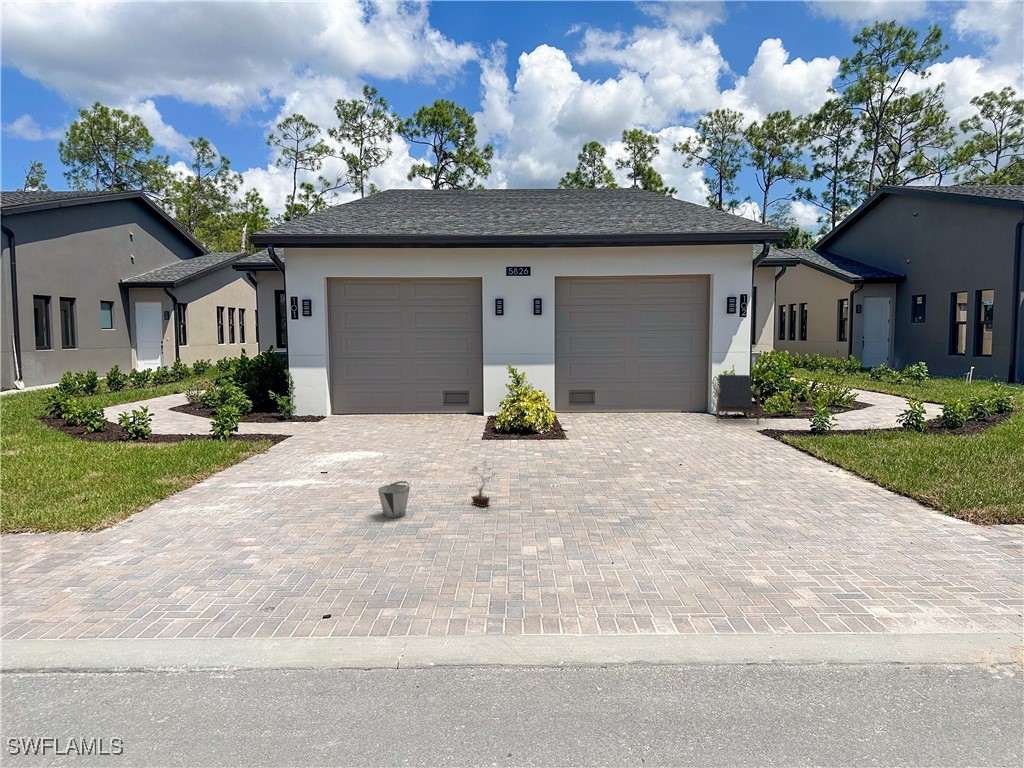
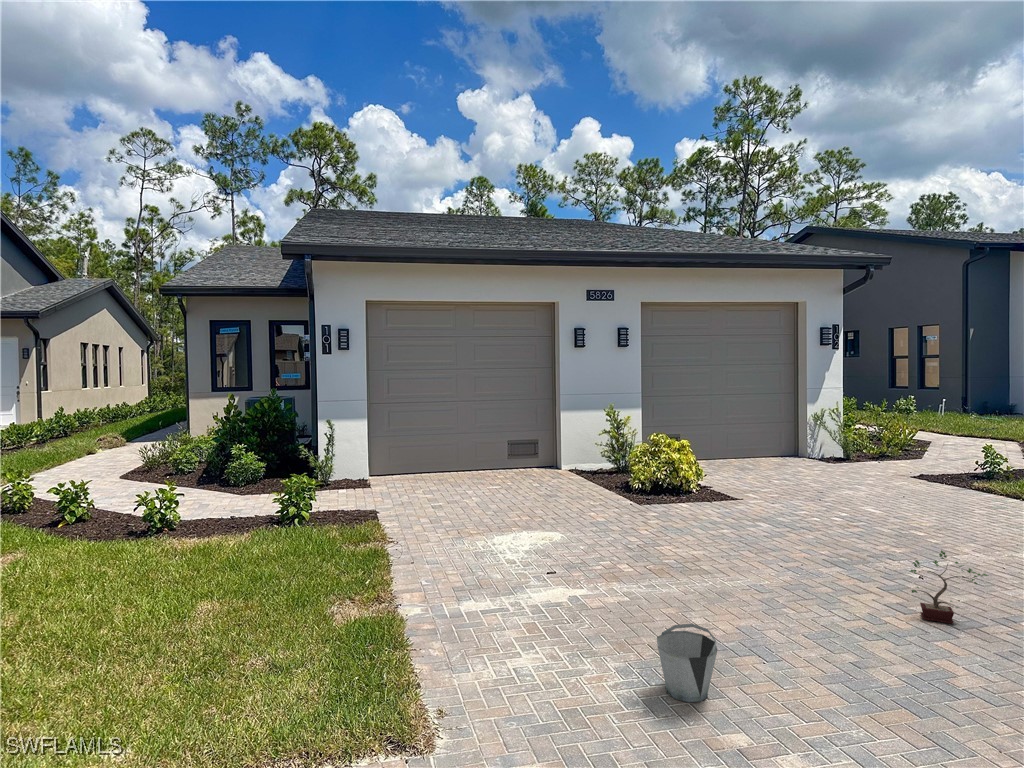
lounge chair: present [716,375,760,424] -> none [815,412,876,466]
bucket: present [378,481,410,518] -> present [657,624,717,703]

